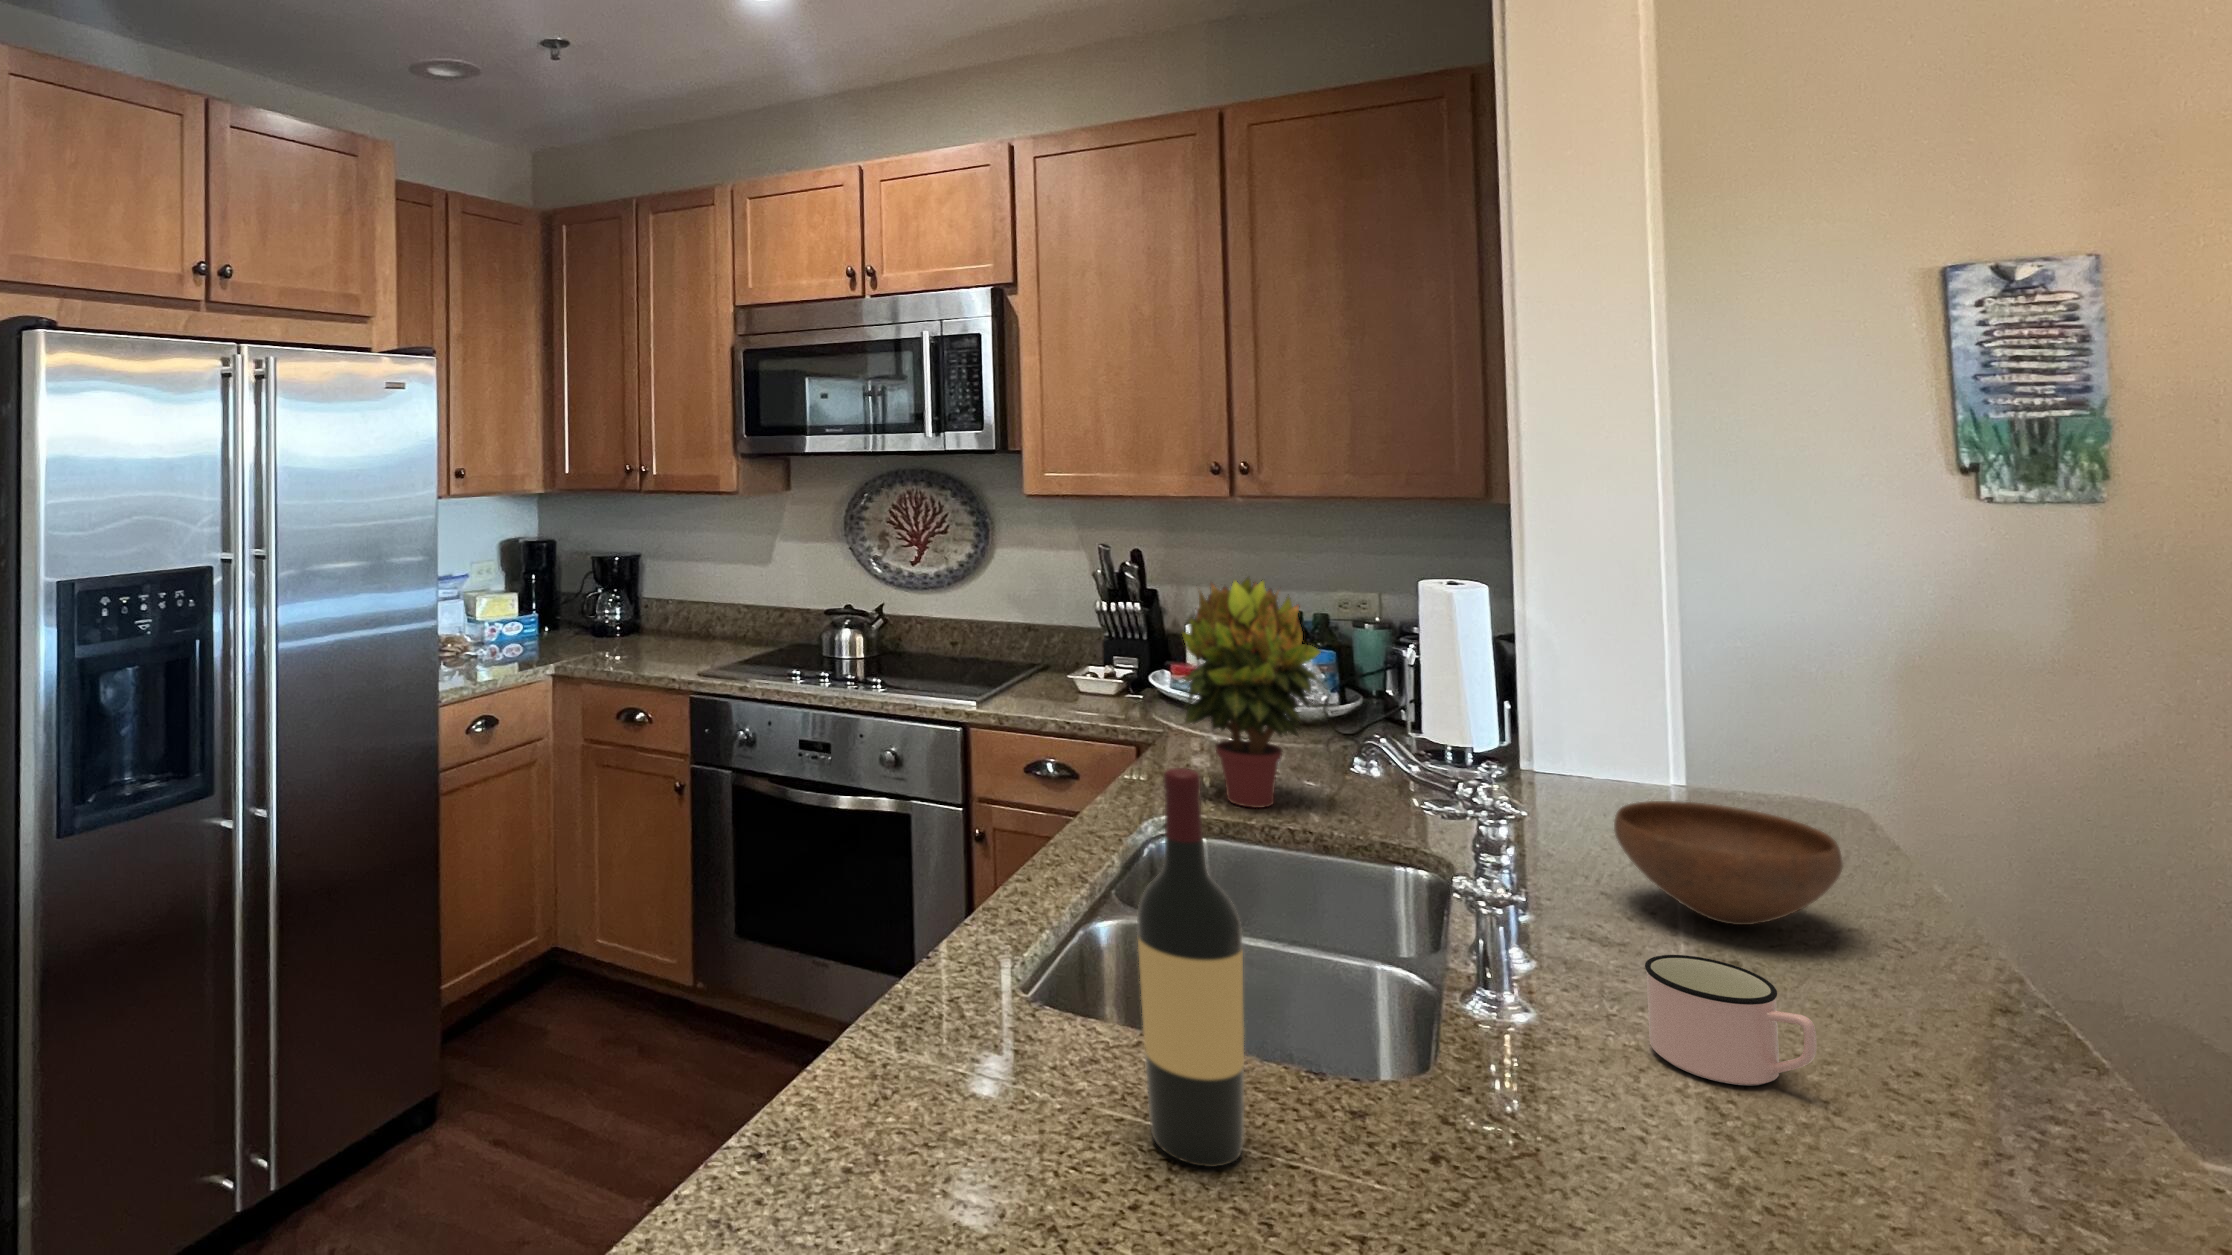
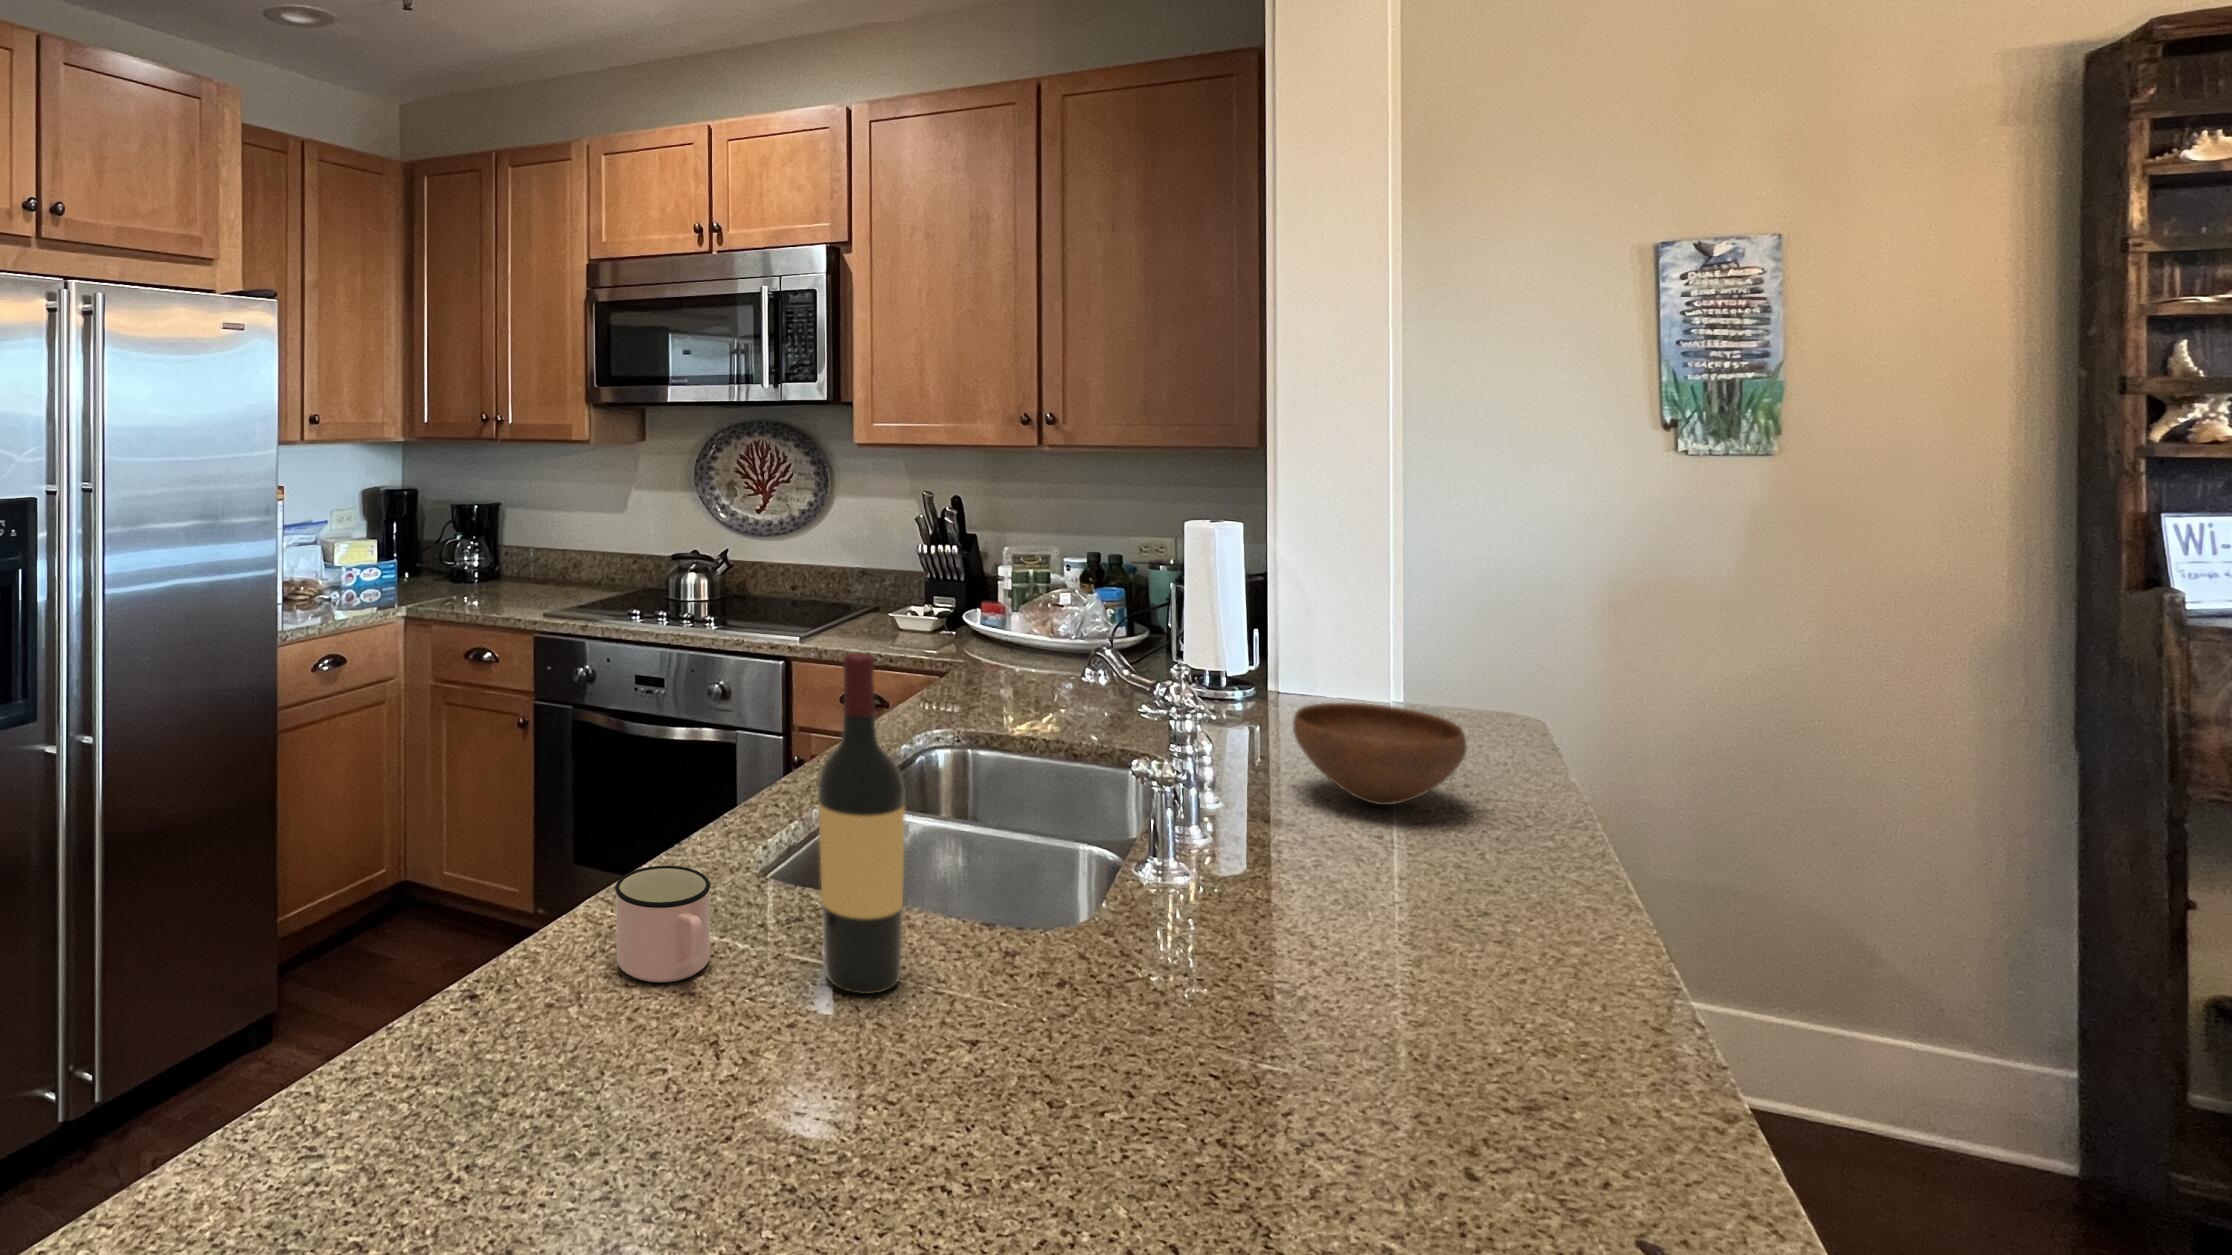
potted plant: present [1182,578,1321,808] -> none [950,512,1087,720]
mug: present [1645,955,1816,1085] -> present [615,866,710,982]

